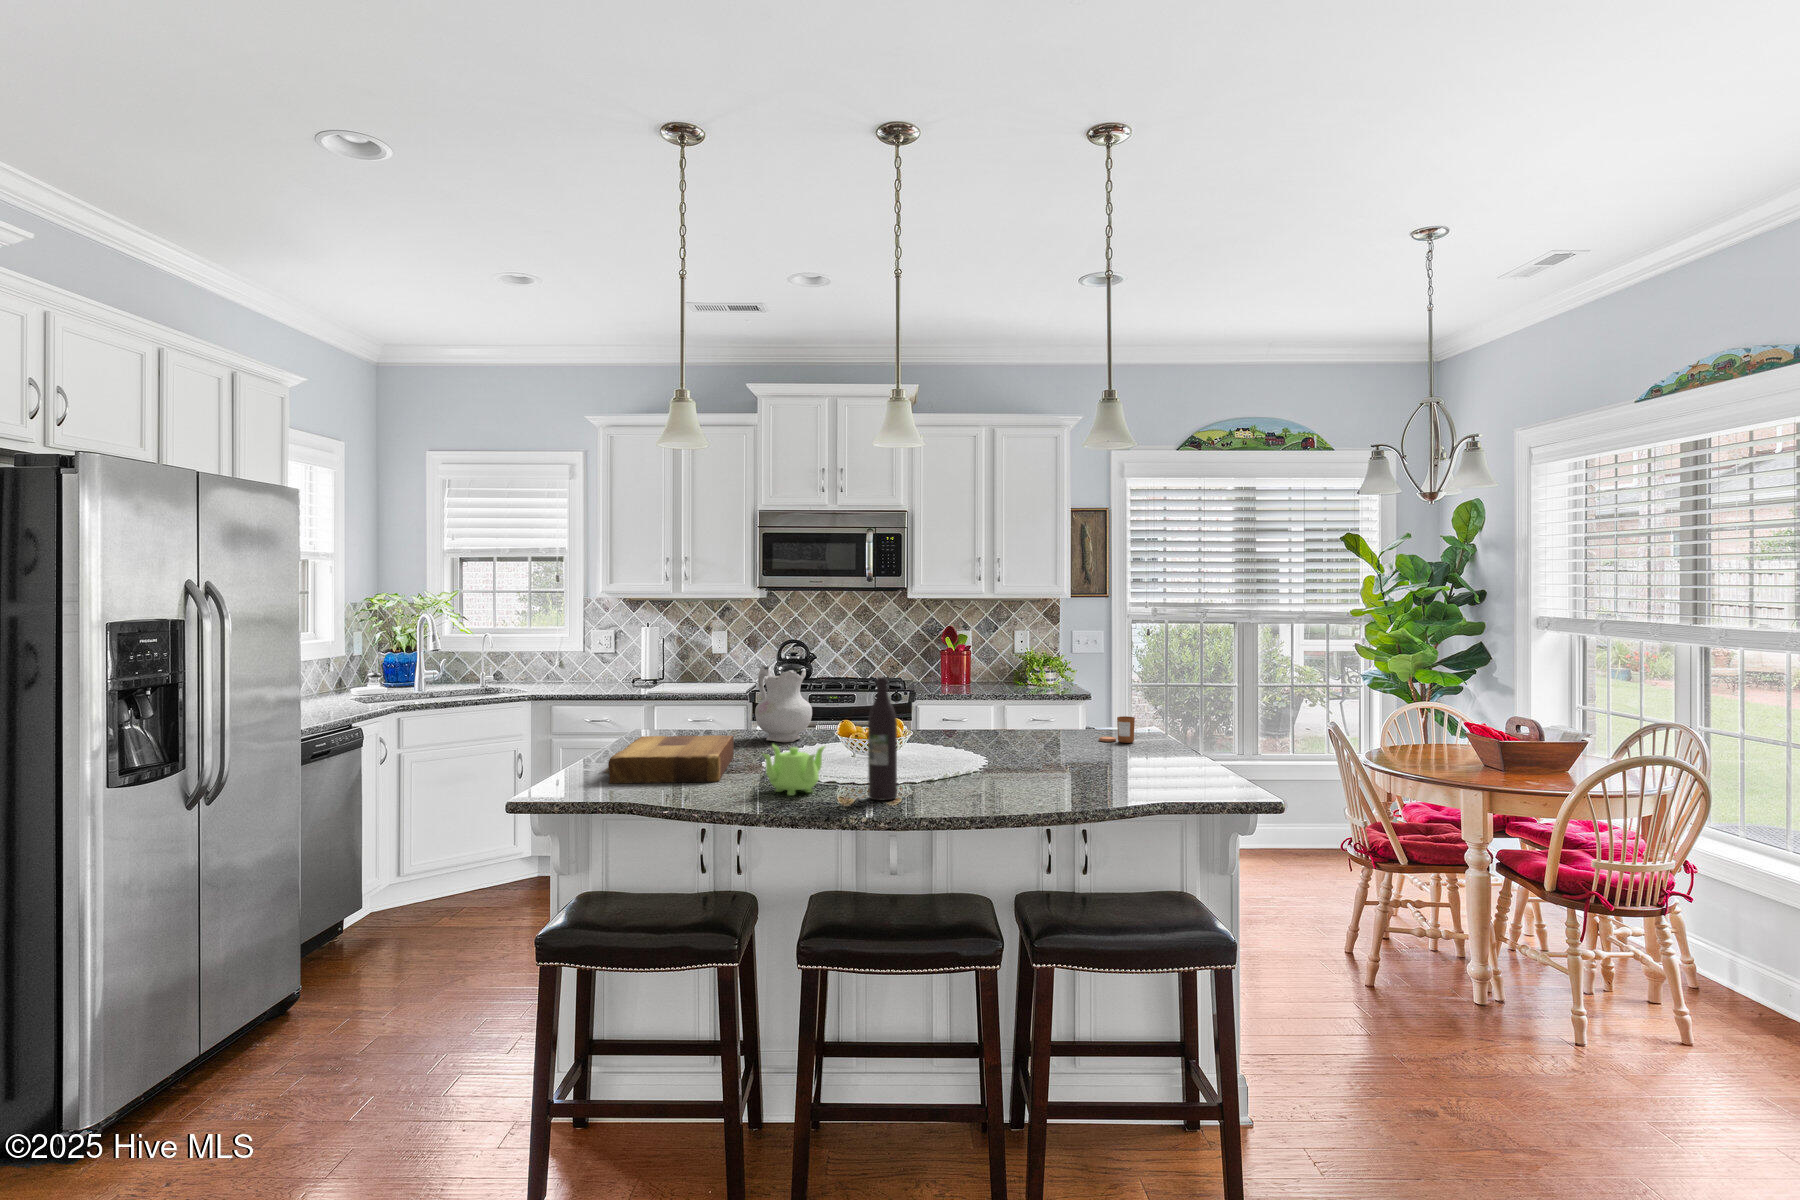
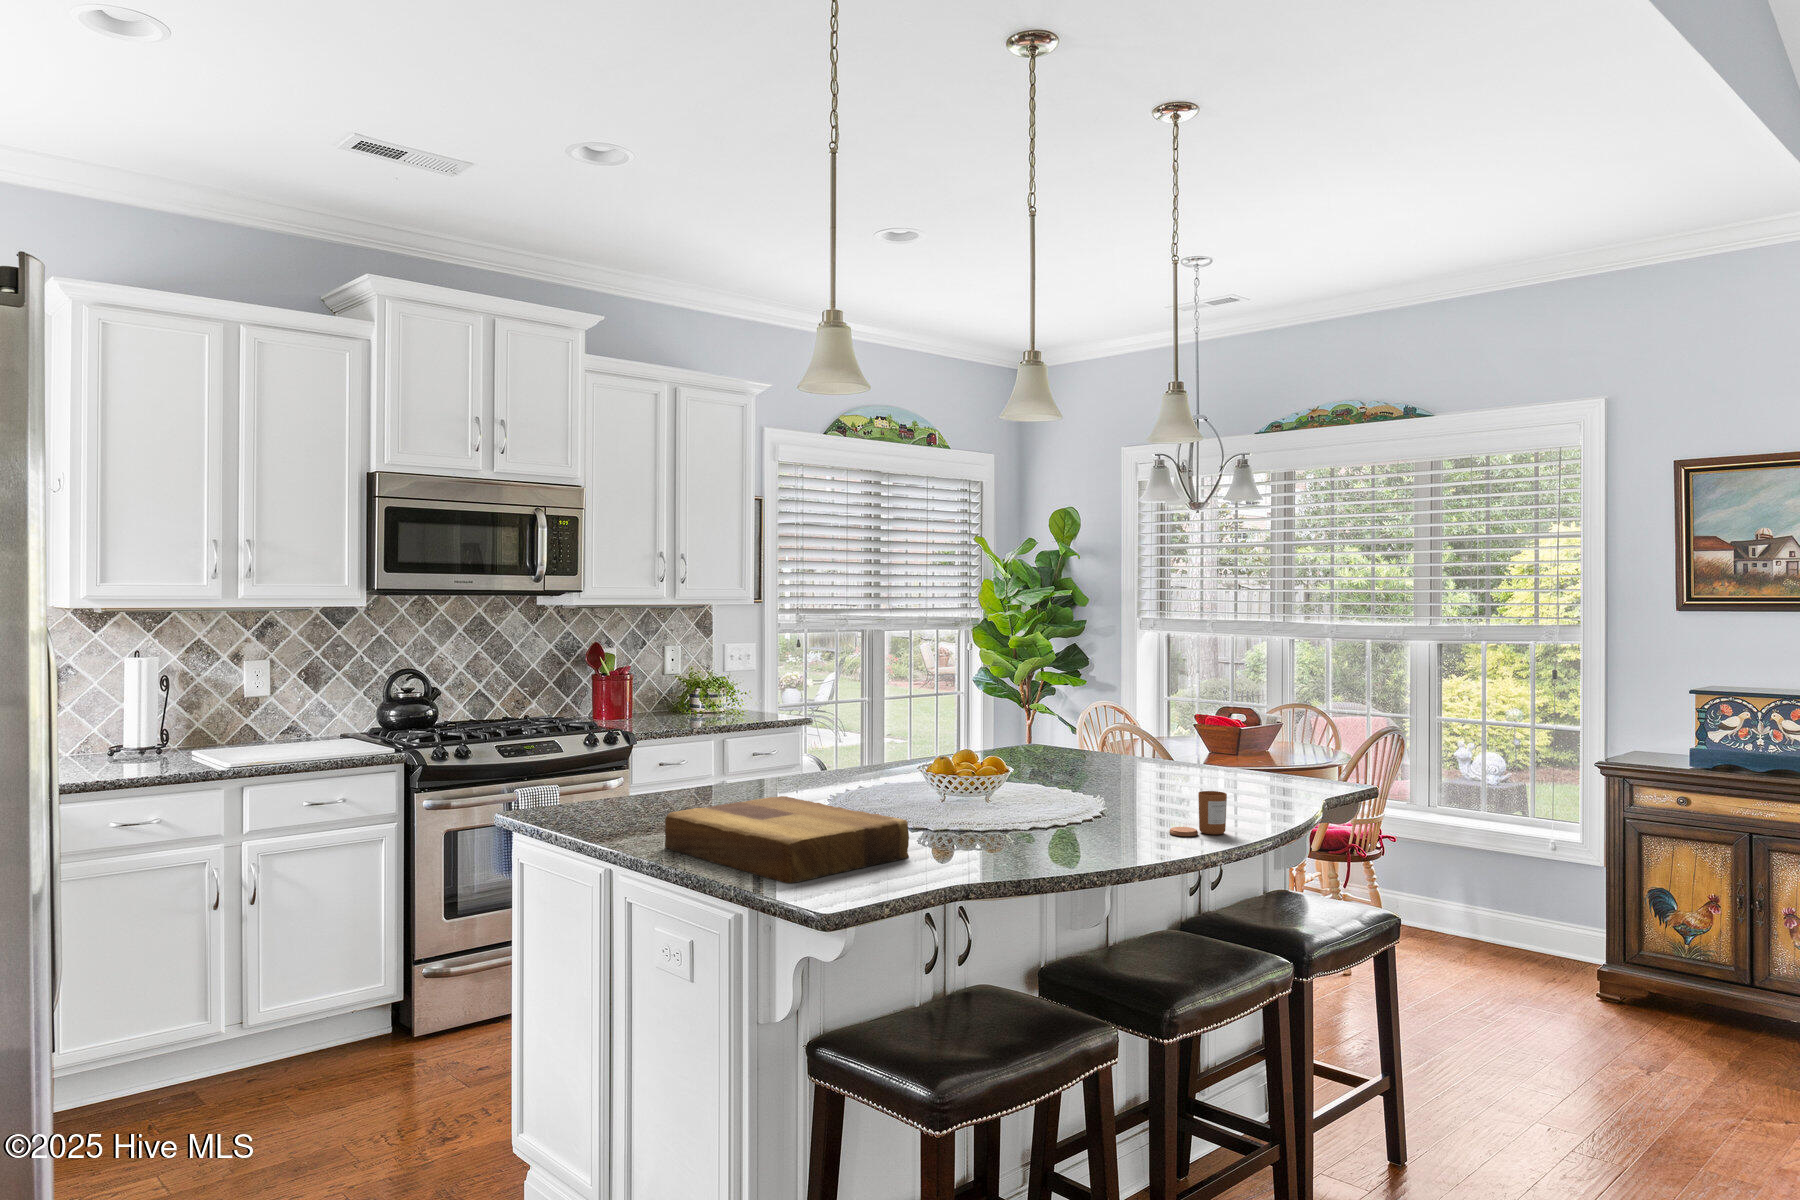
ceramic pitcher: present [755,665,812,742] -> none [686,695,778,803]
wine bottle: present [868,677,897,801] -> none [1134,690,1171,846]
candle: present [1099,716,1135,743] -> present [1169,791,1227,836]
teapot: present [763,745,825,796] -> none [992,787,1096,857]

